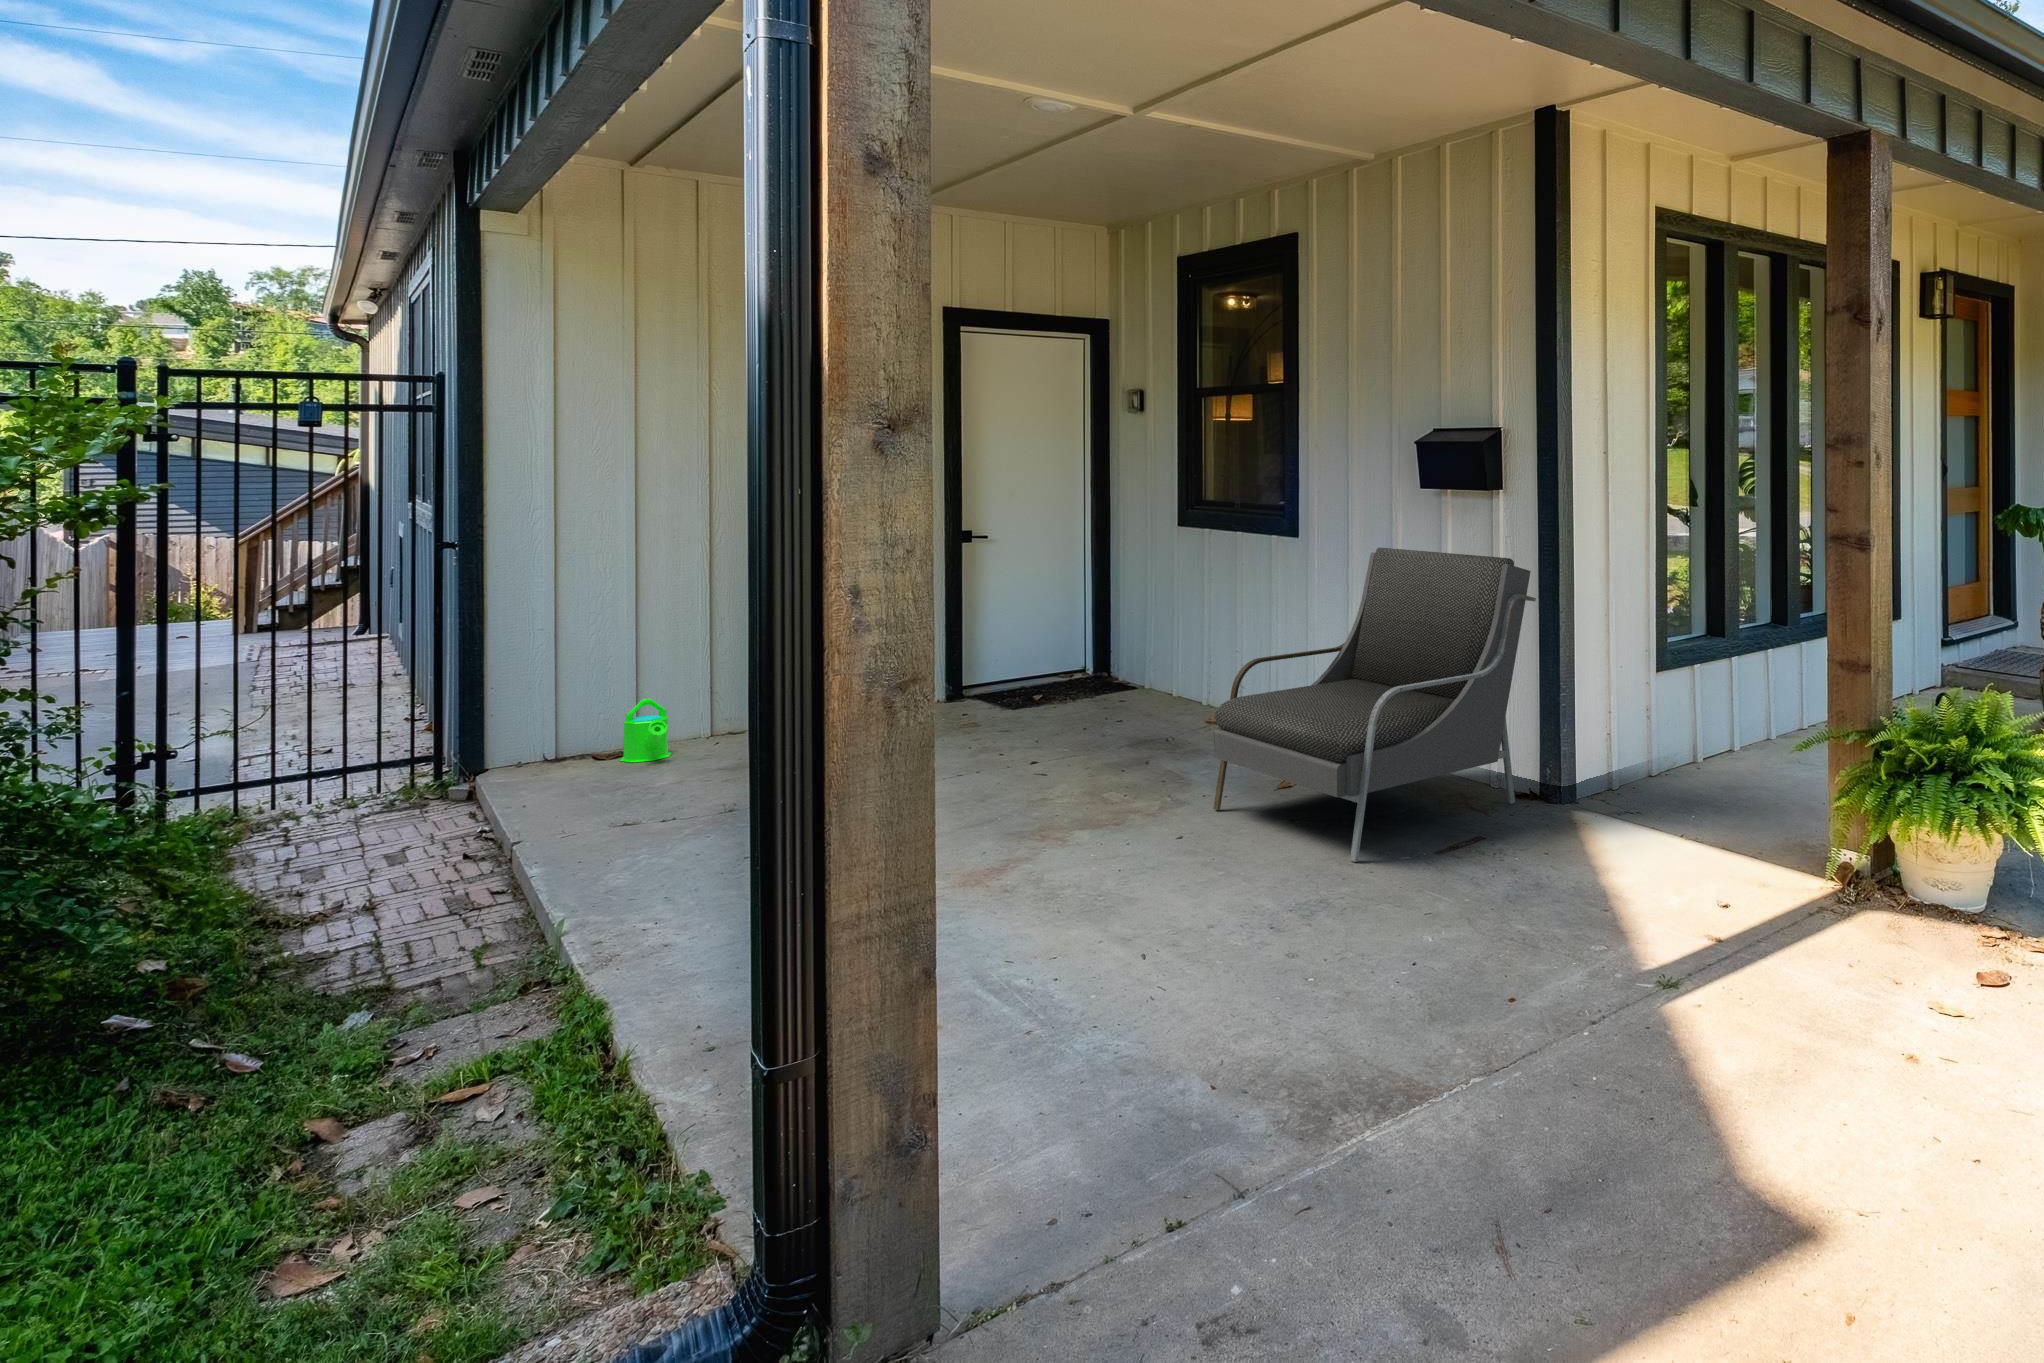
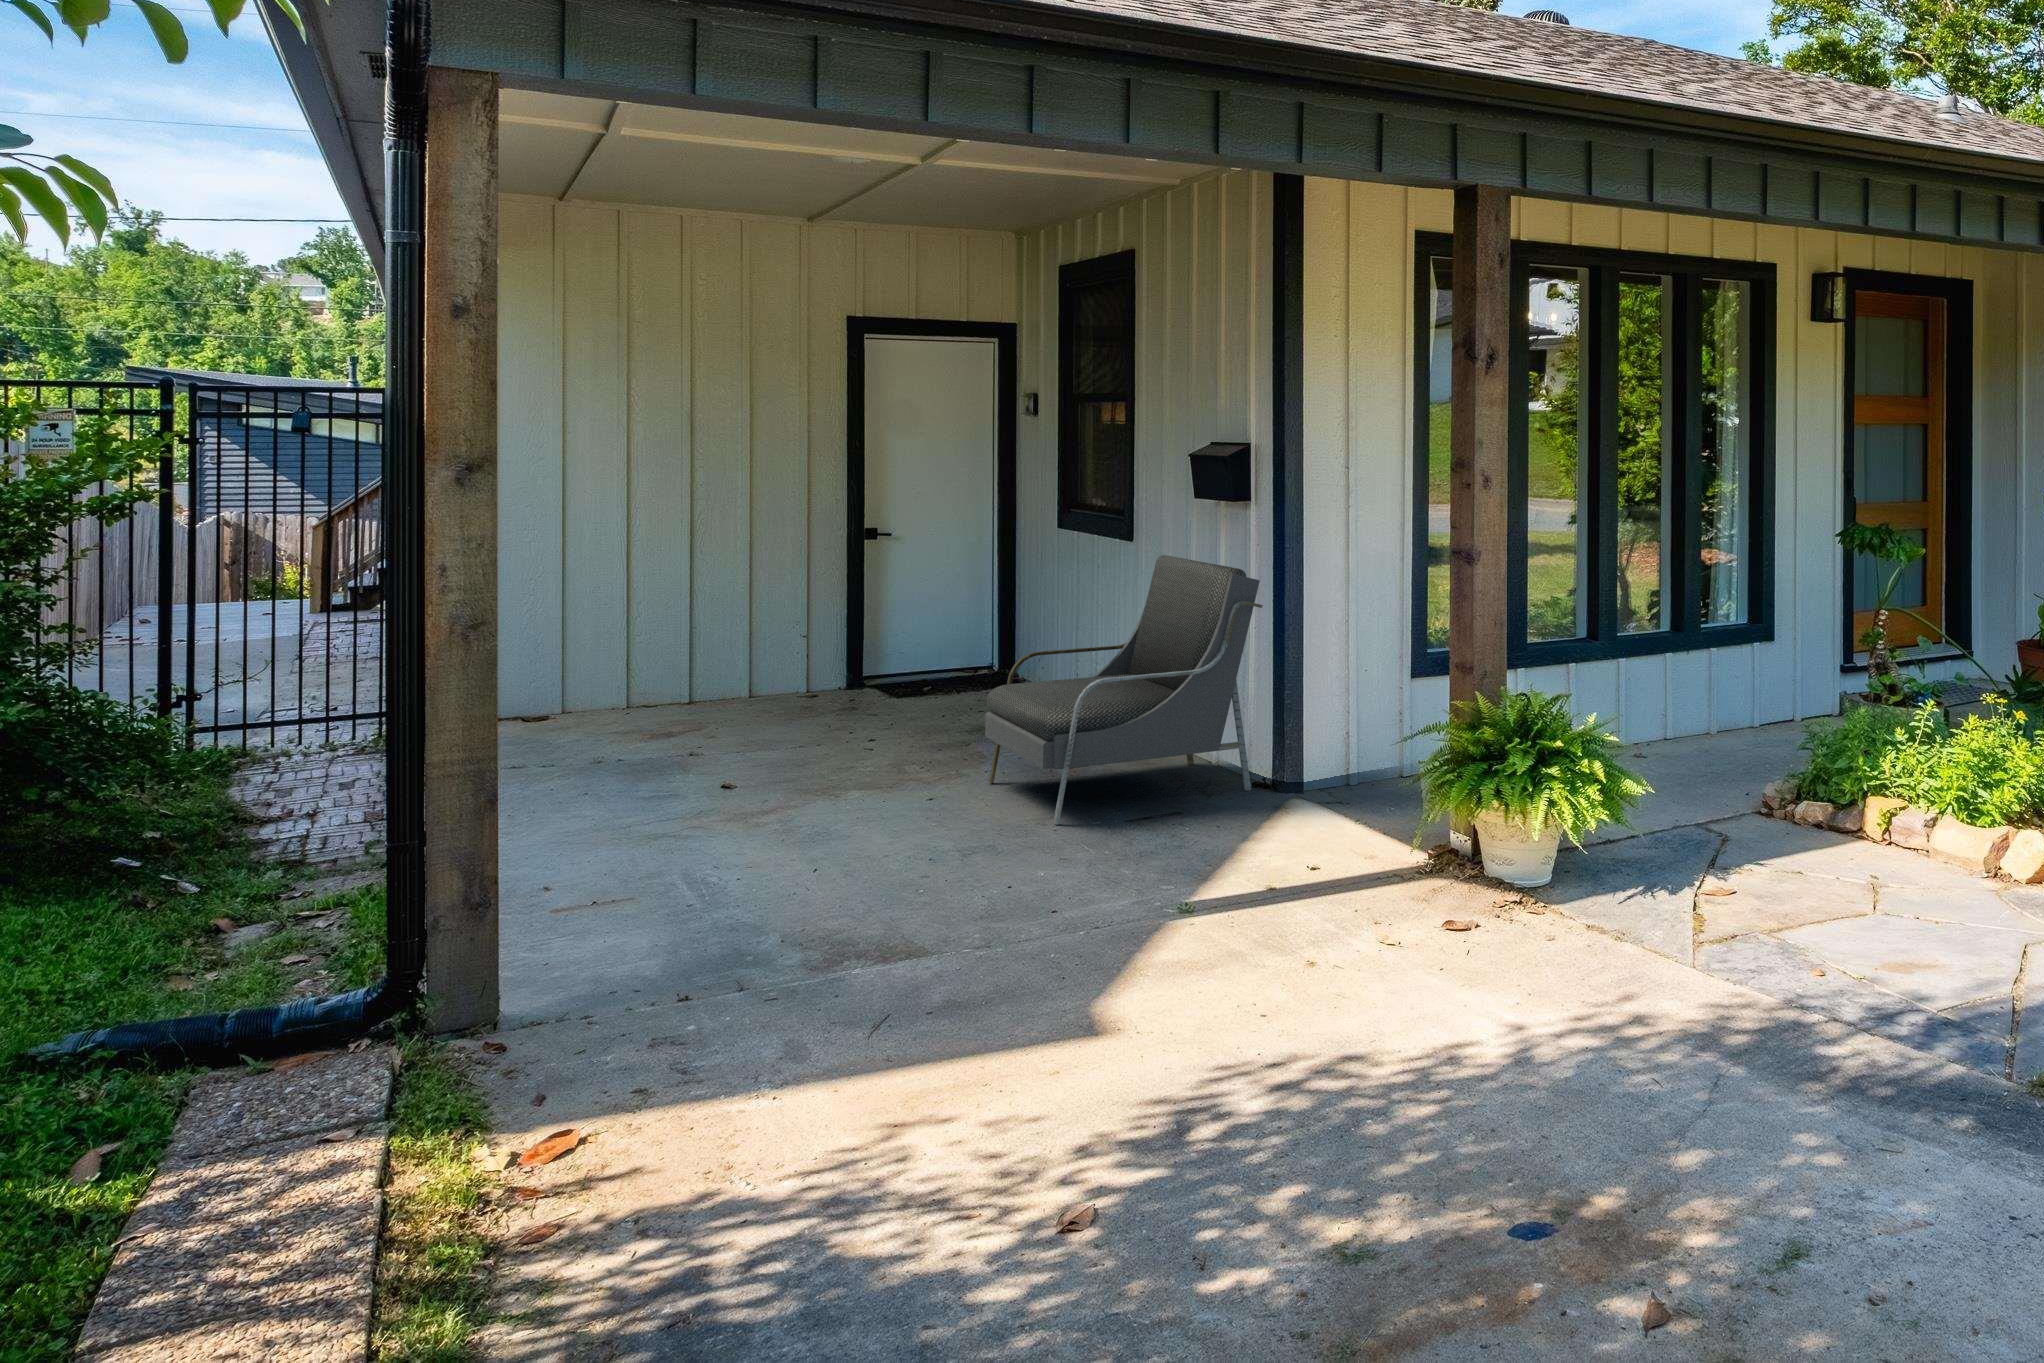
watering can: present [620,698,671,762] -> none [552,672,597,727]

